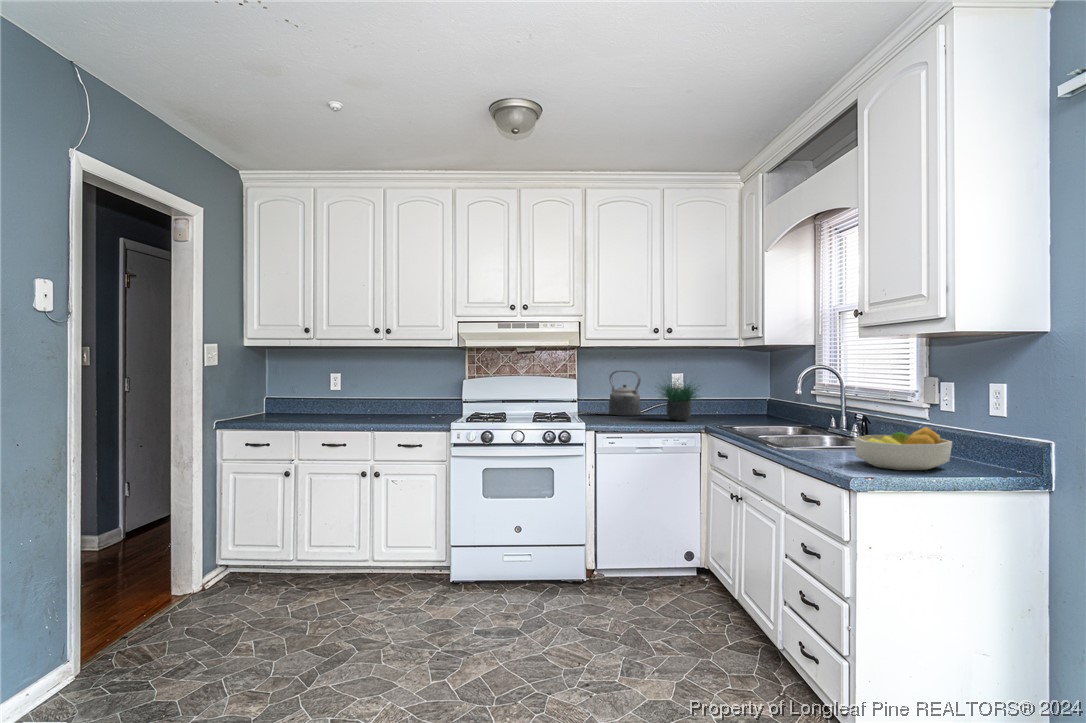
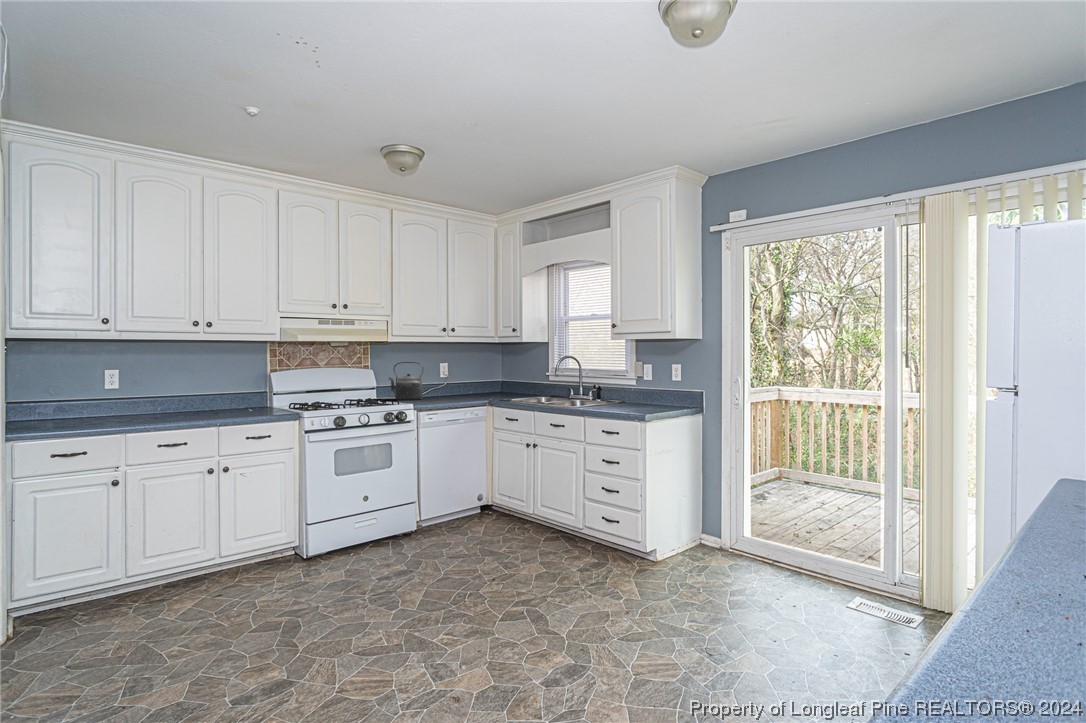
potted plant: present [661,381,700,421] -> none [439,356,485,400]
fruit bowl: present [854,427,952,470] -> none [618,388,658,411]

